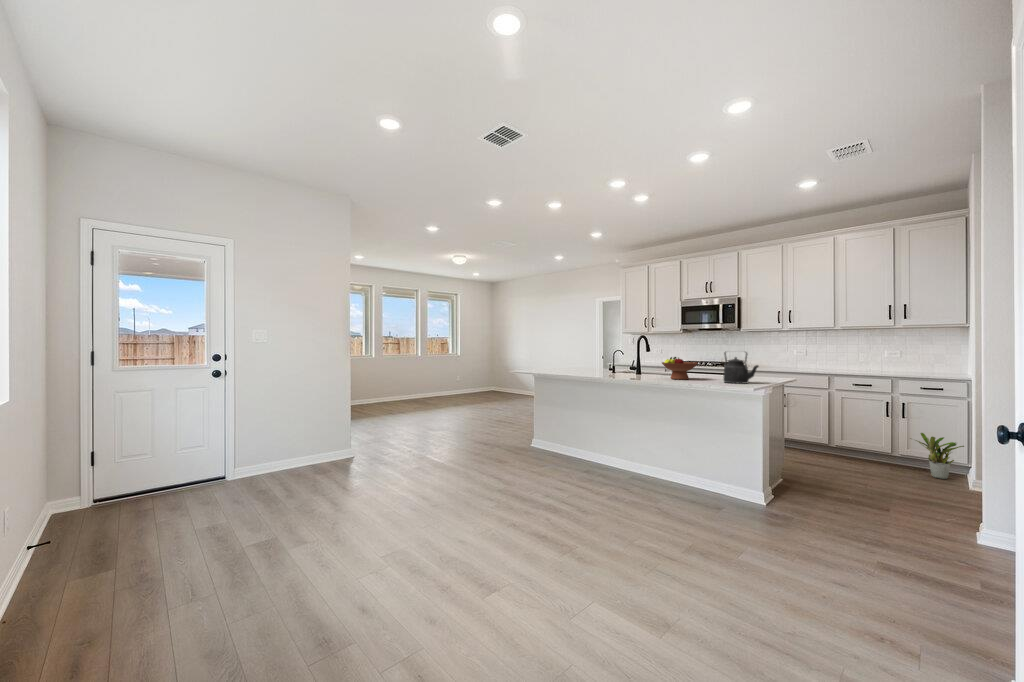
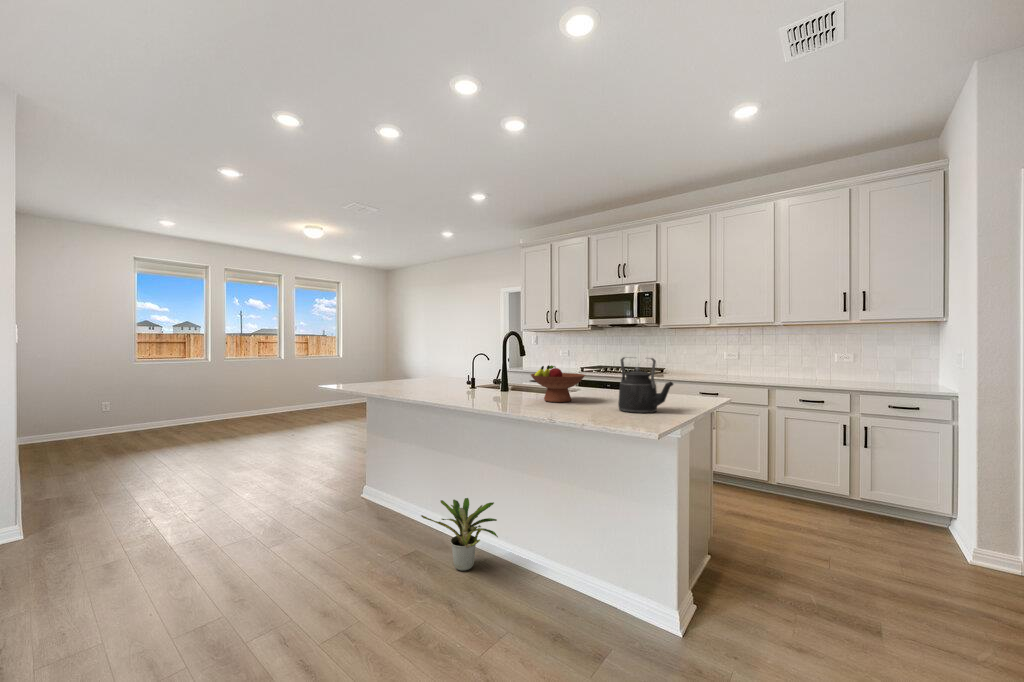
potted plant: present [910,433,964,479] -> present [421,498,498,571]

